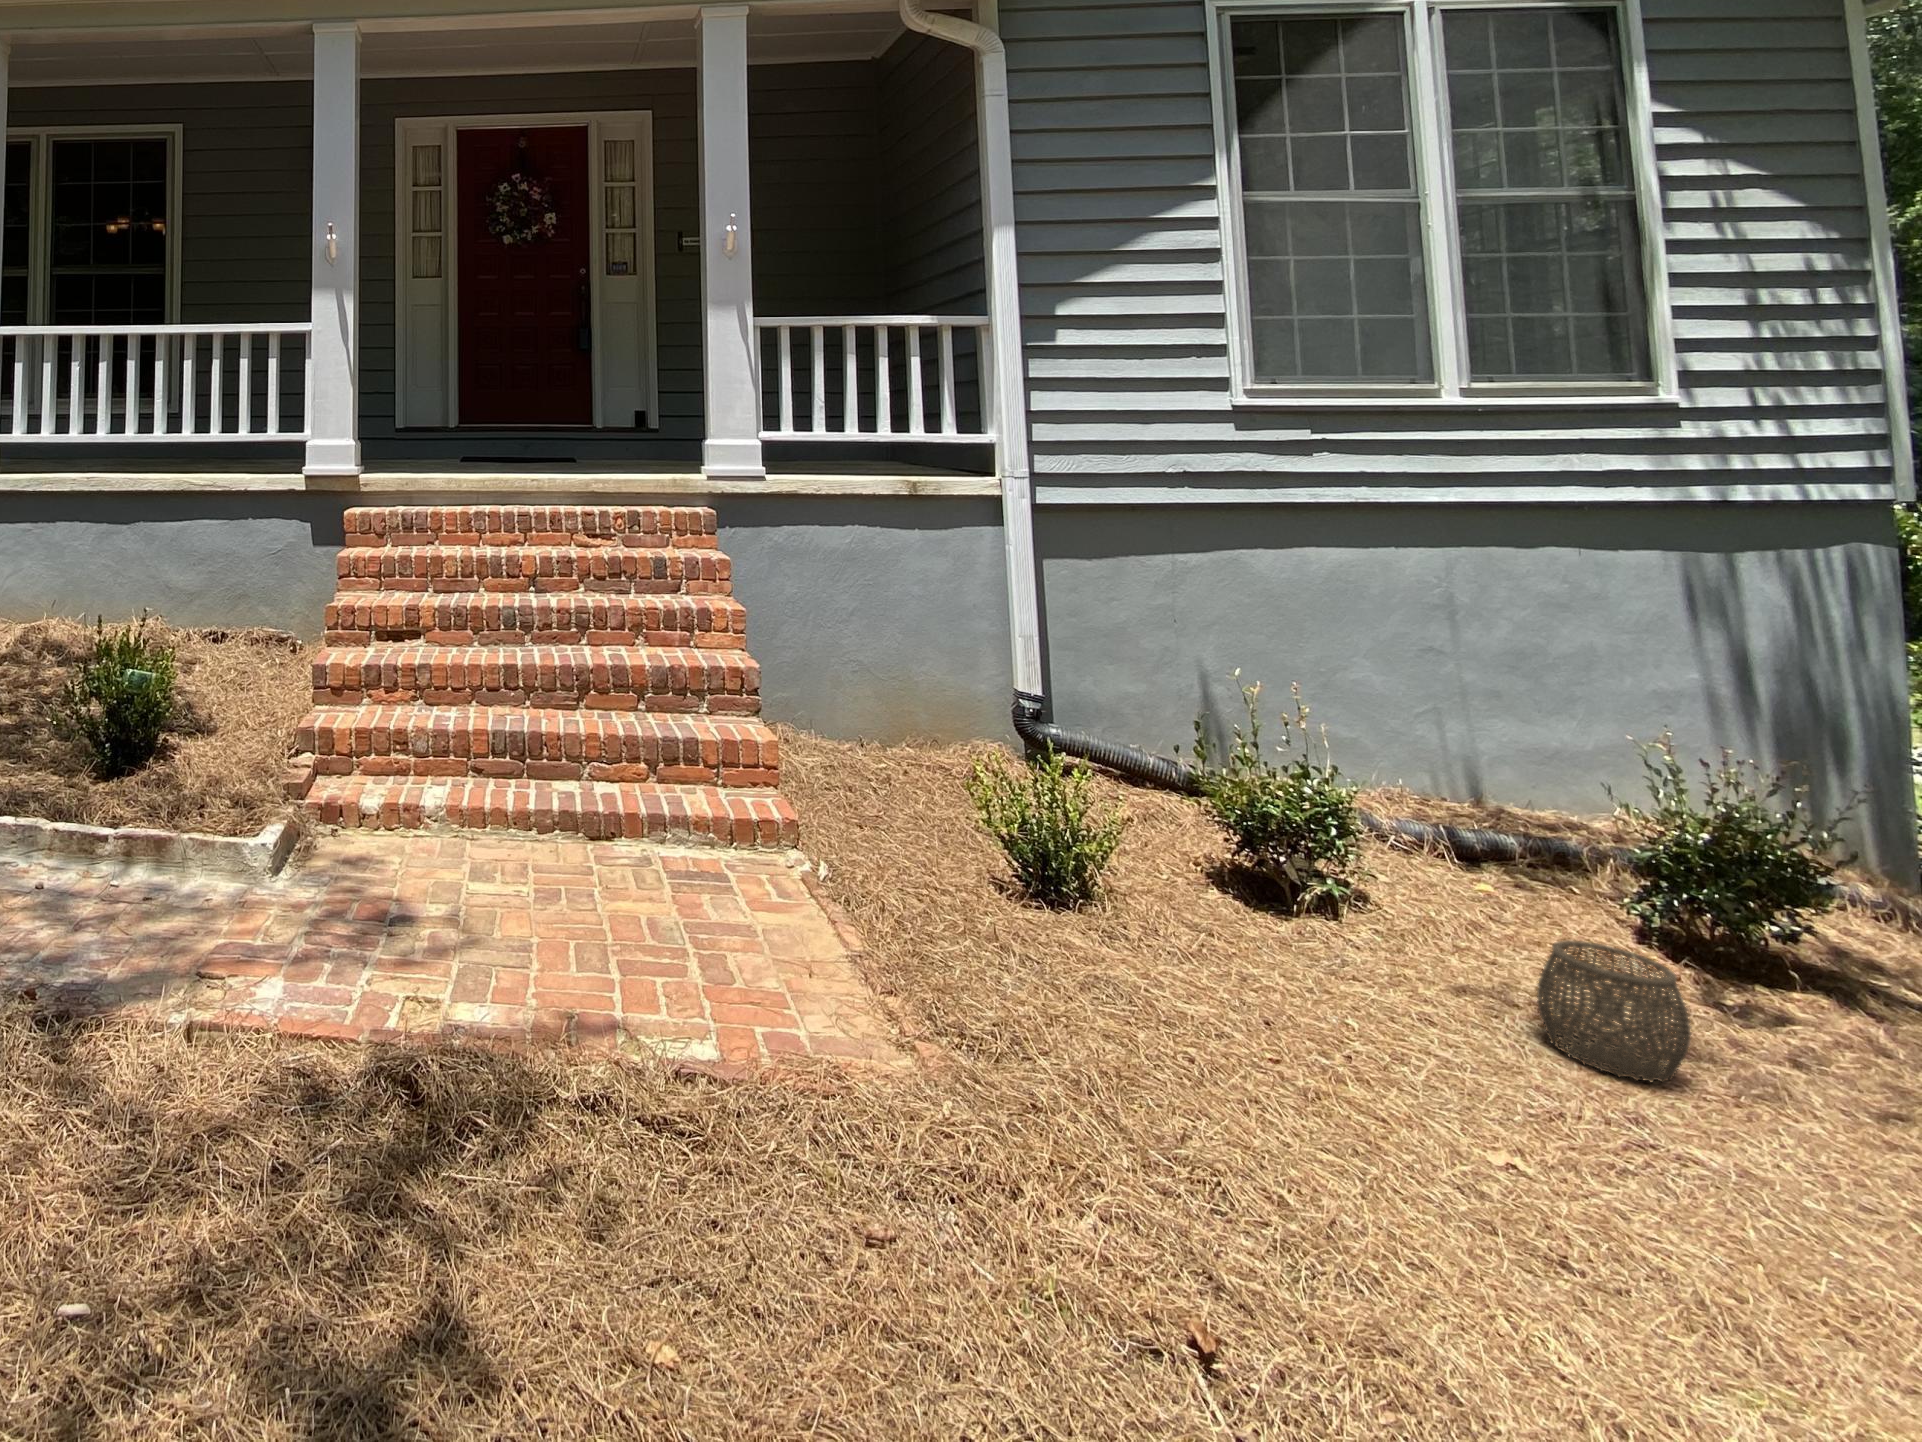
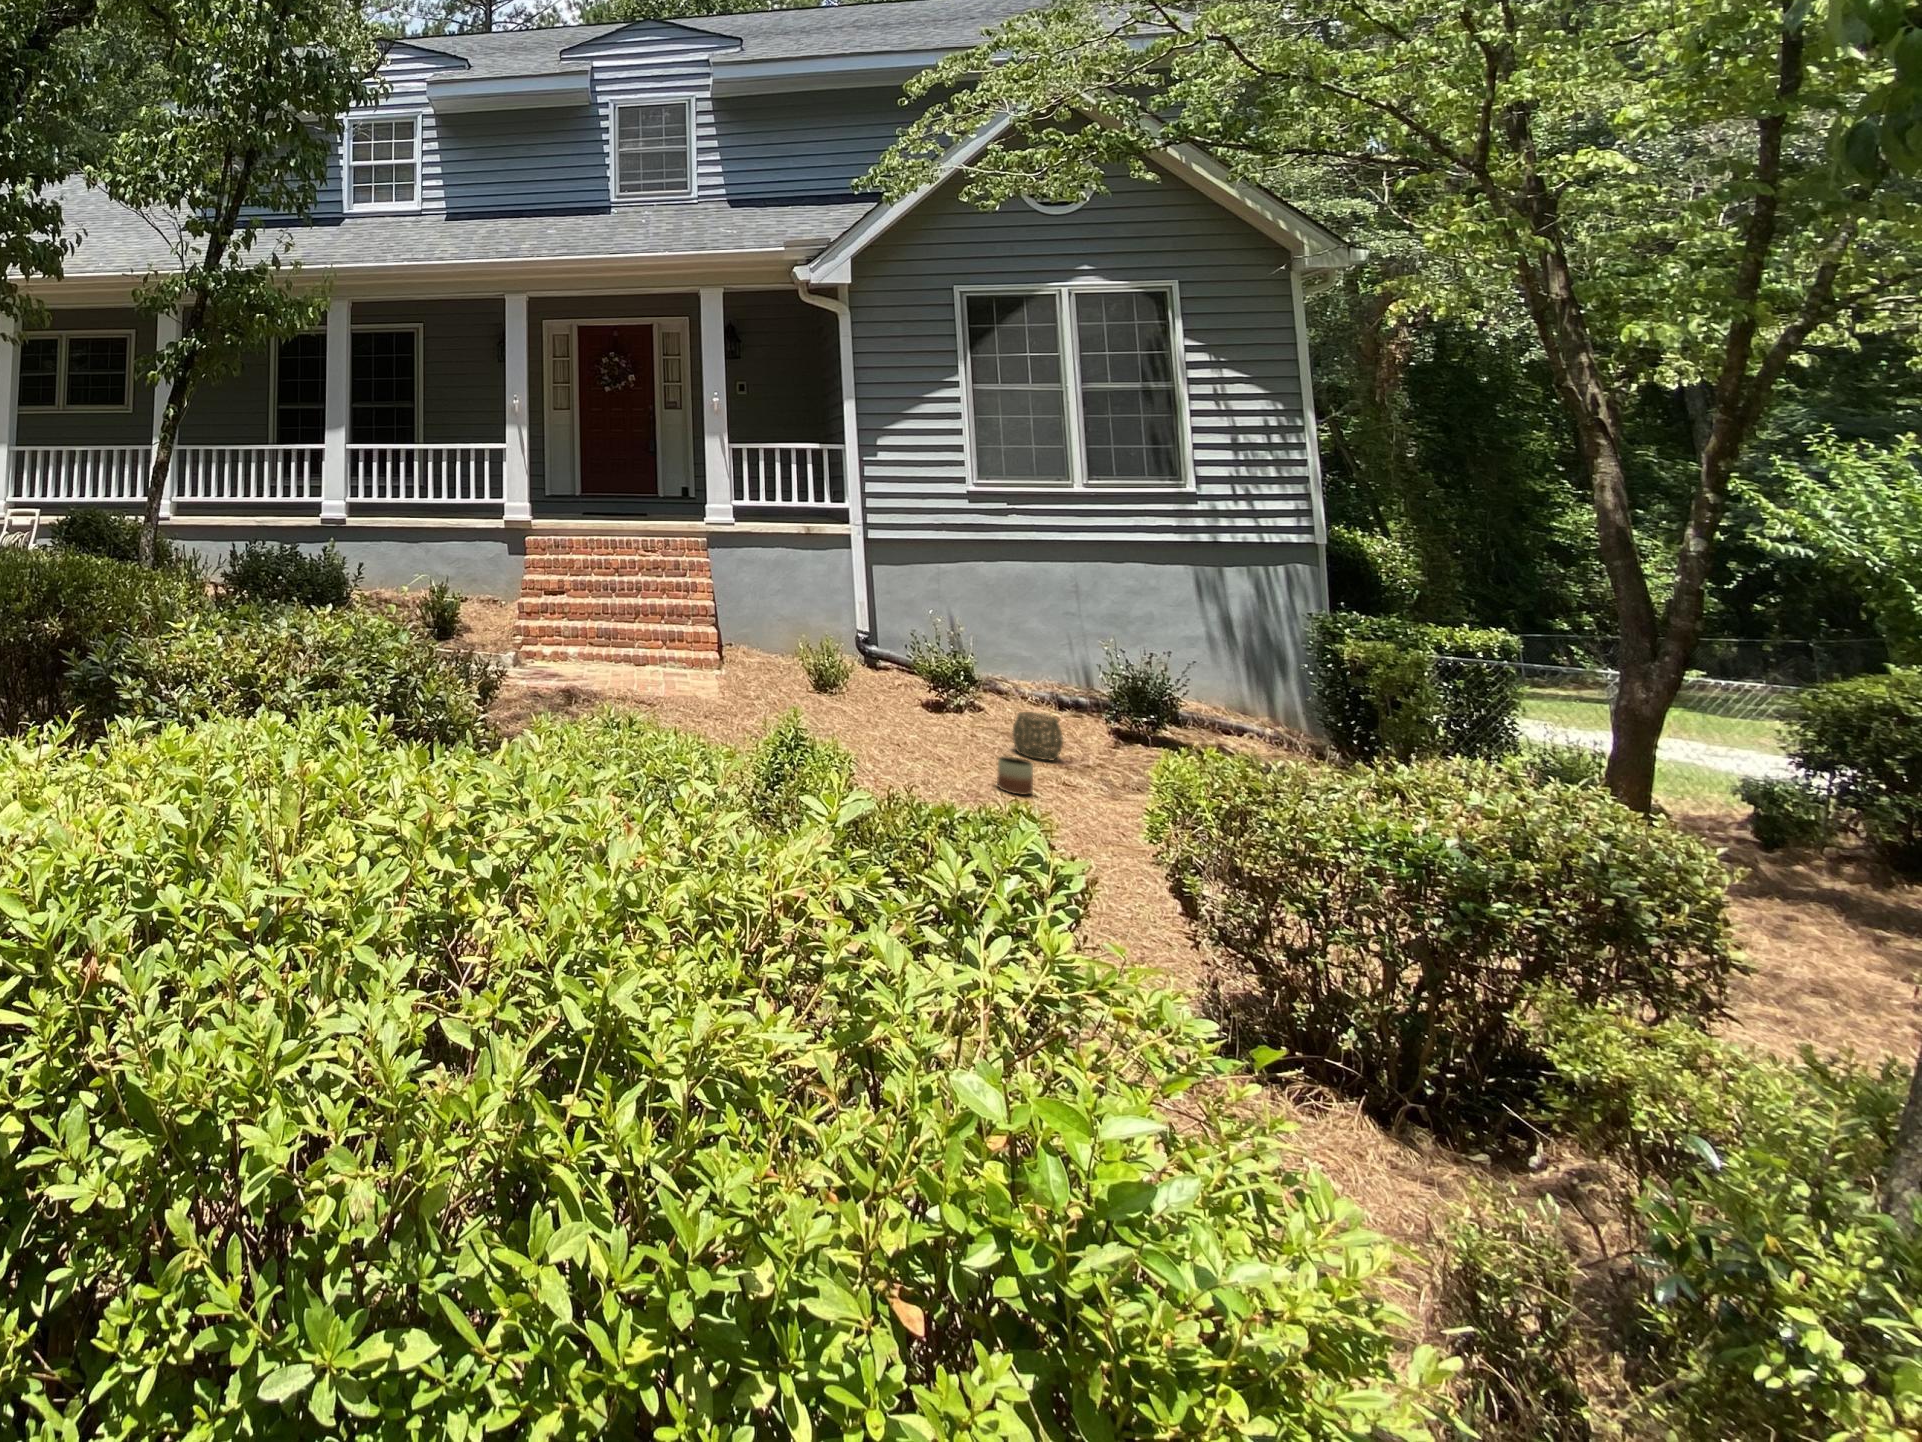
planter: none [1715,1170,1855,1319] -> present [997,756,1033,795]

